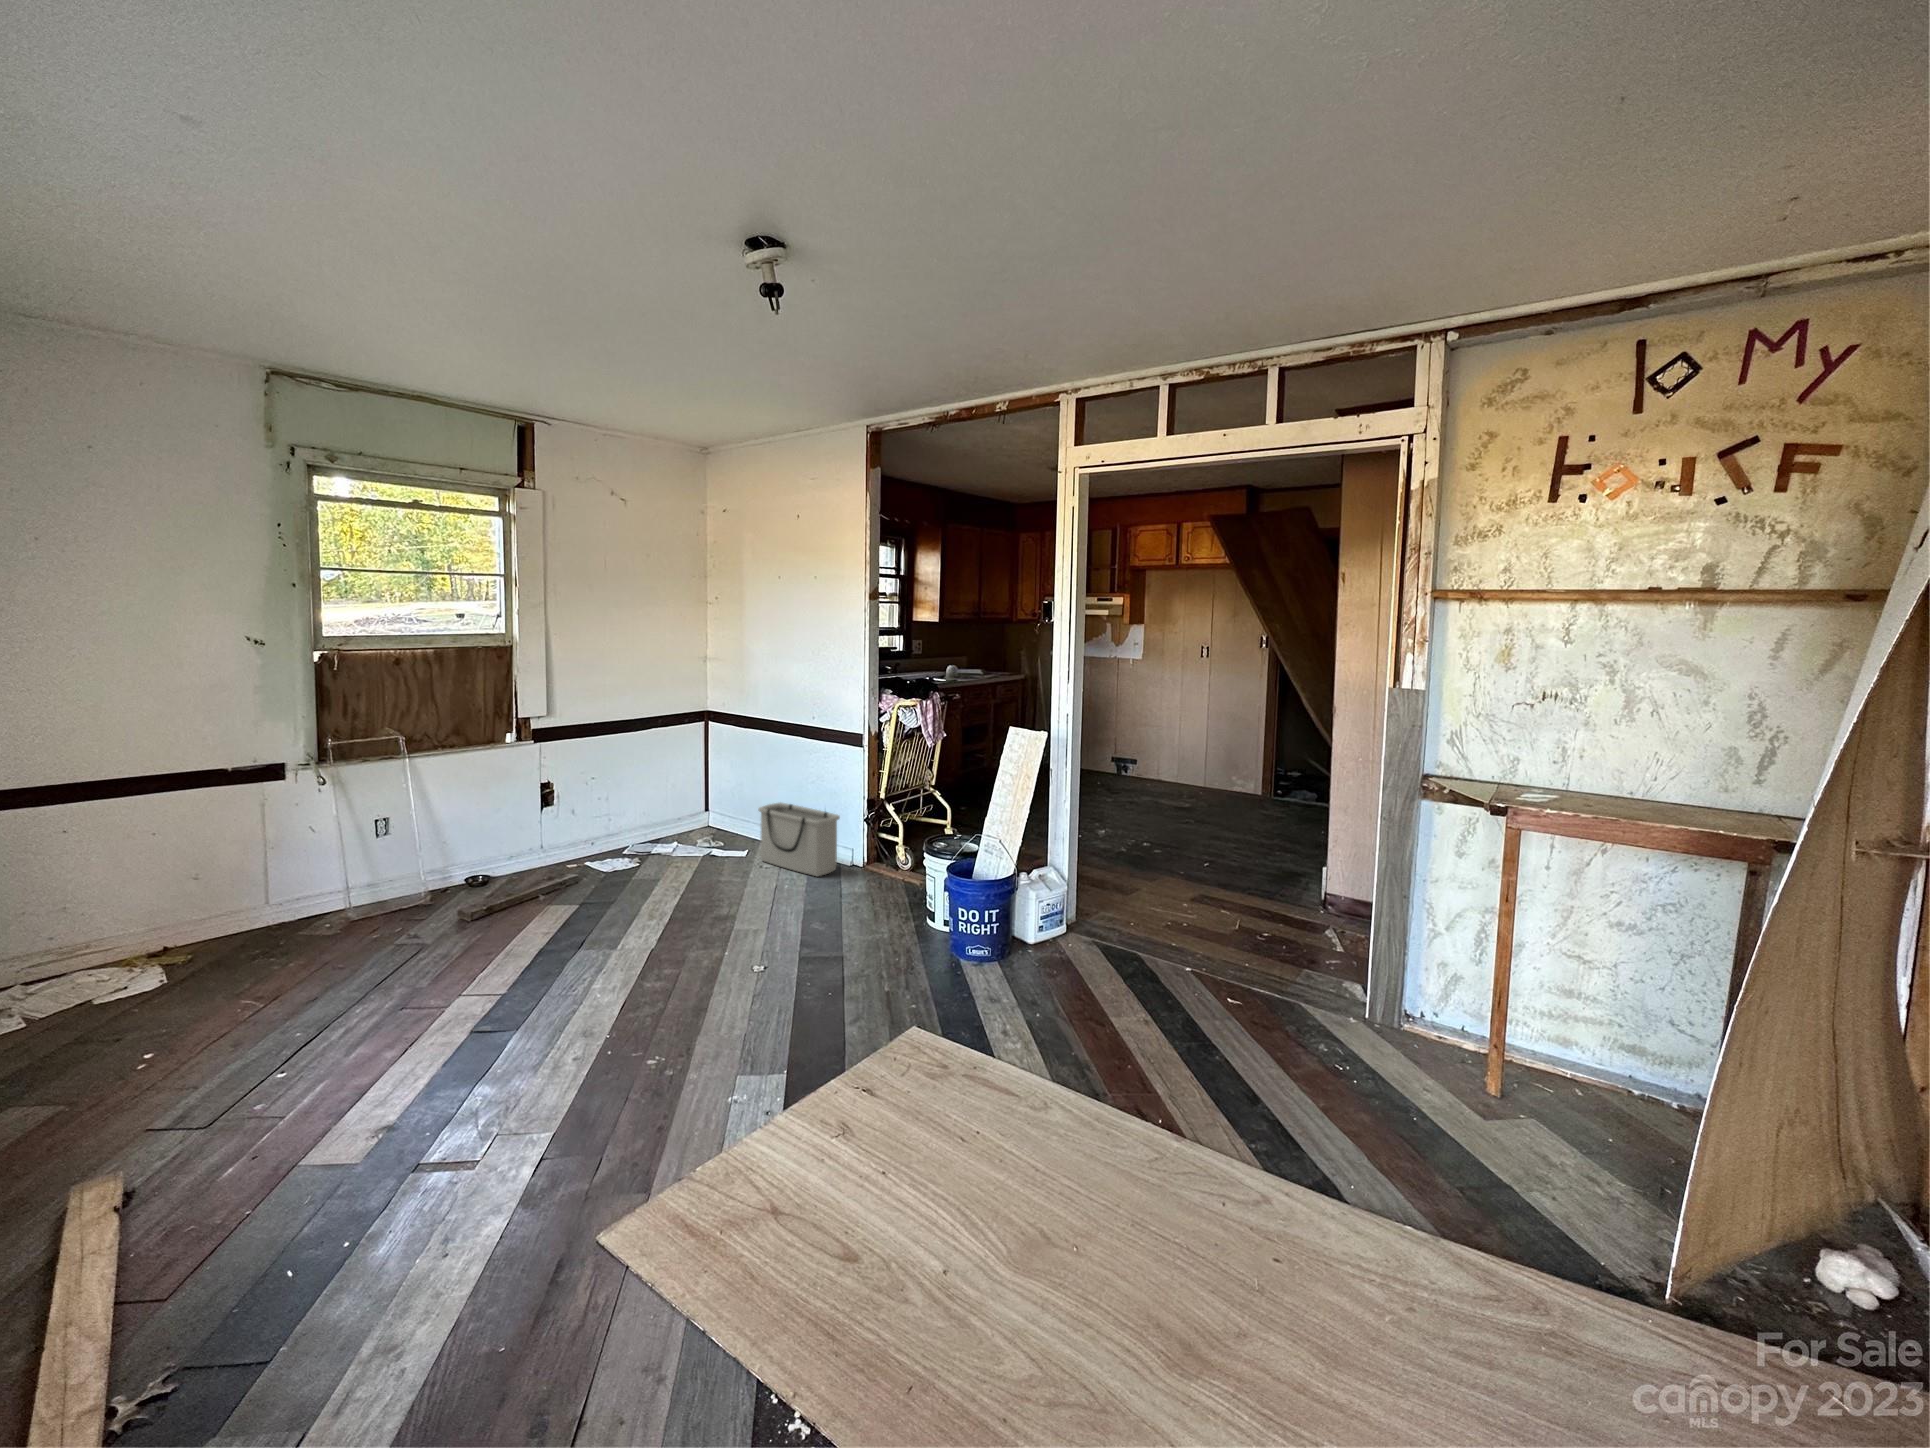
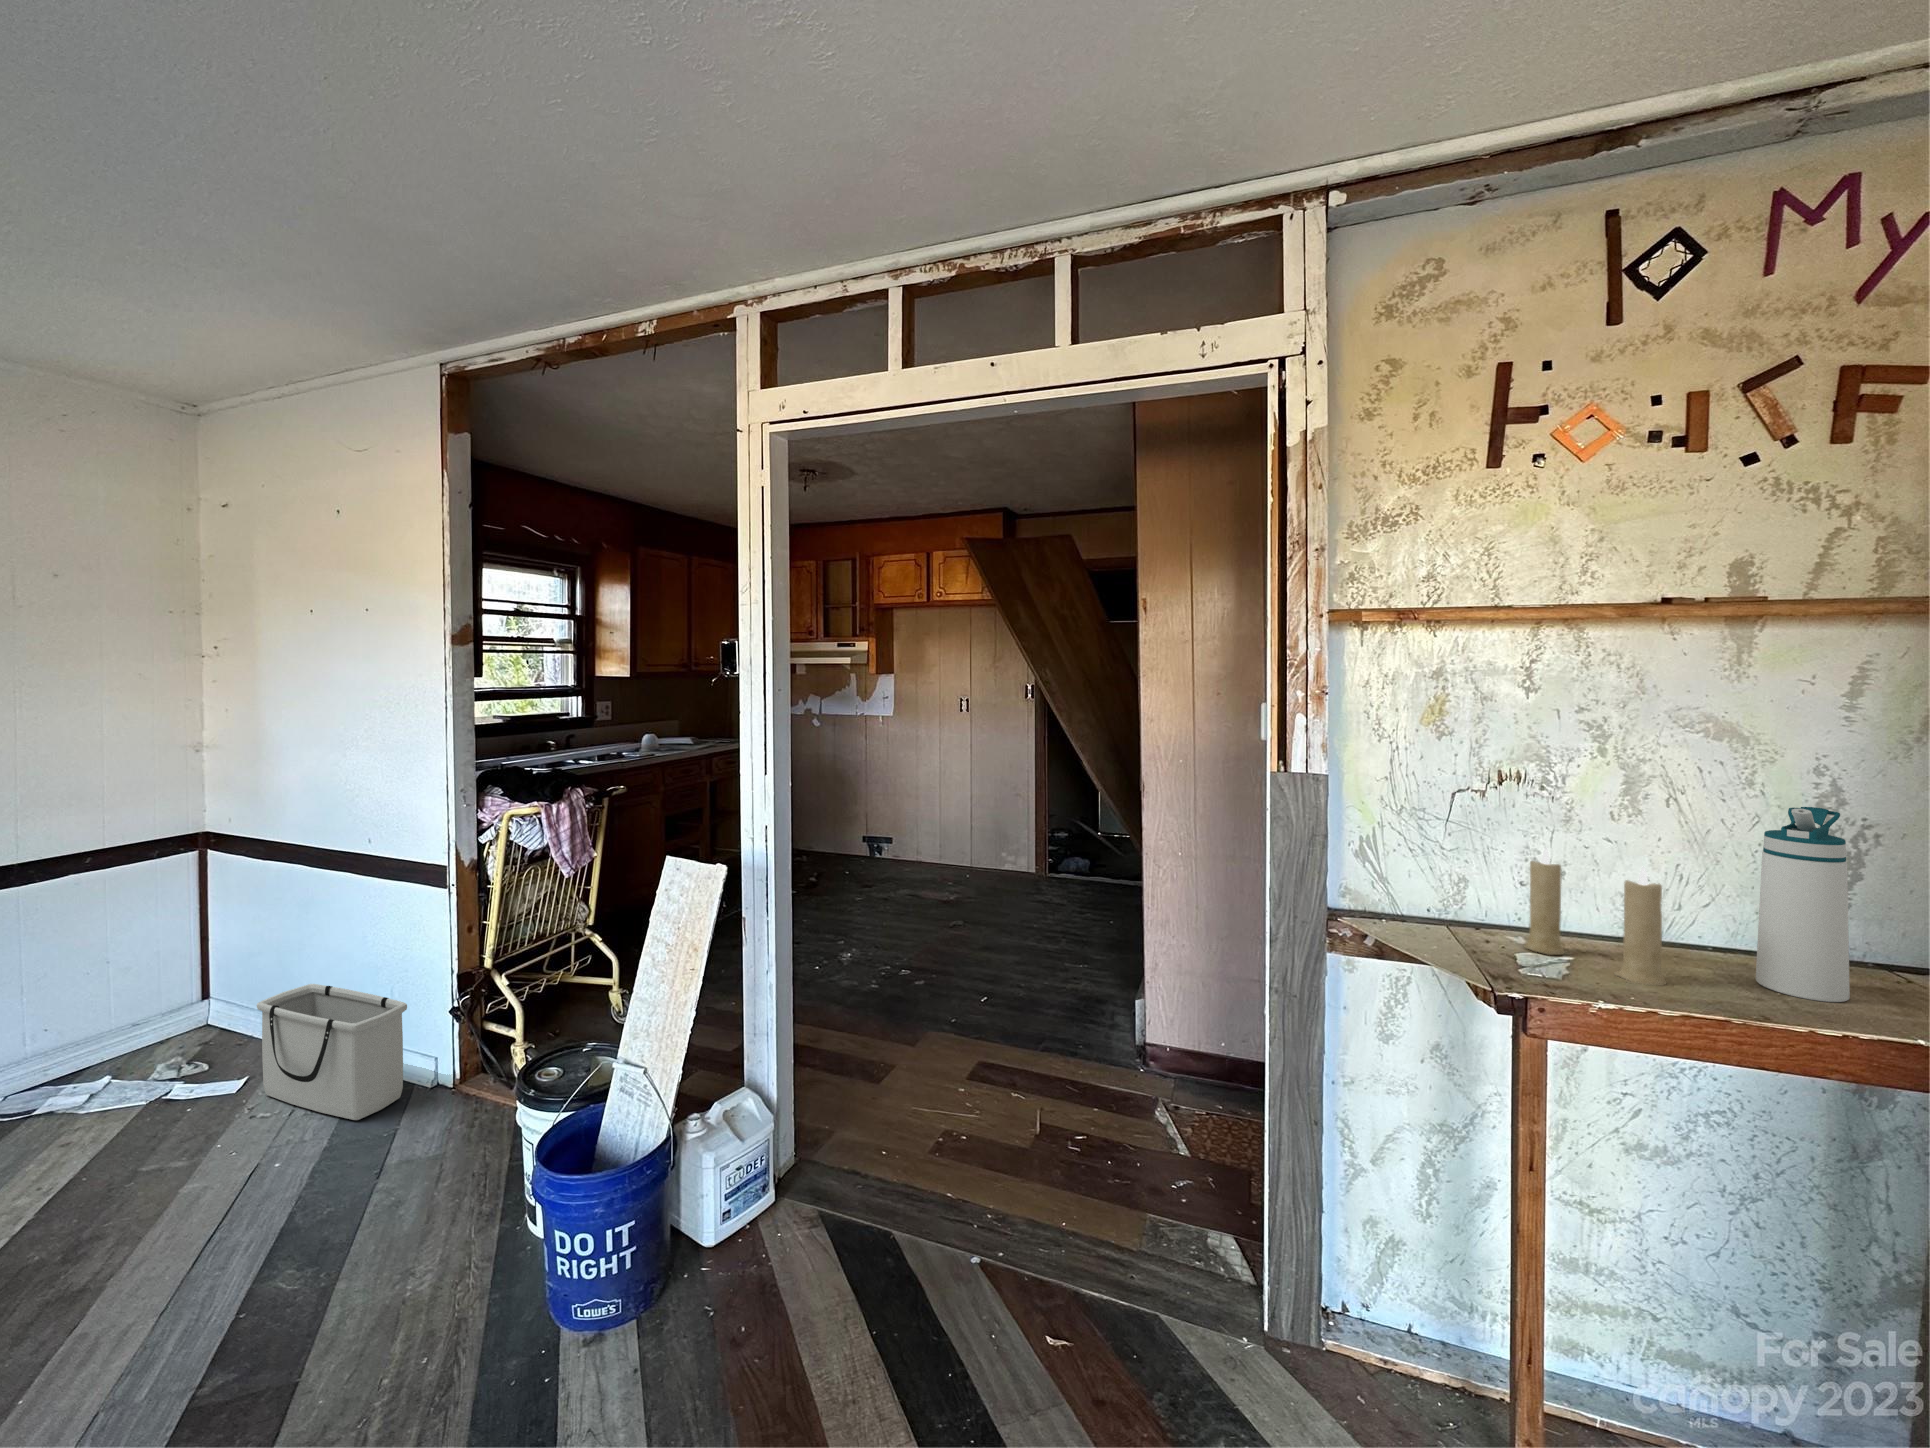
water bottle: none [1668,713,1731,821] -> present [1756,807,1850,1002]
candle: none [1537,733,1610,809] -> present [1524,848,1666,986]

